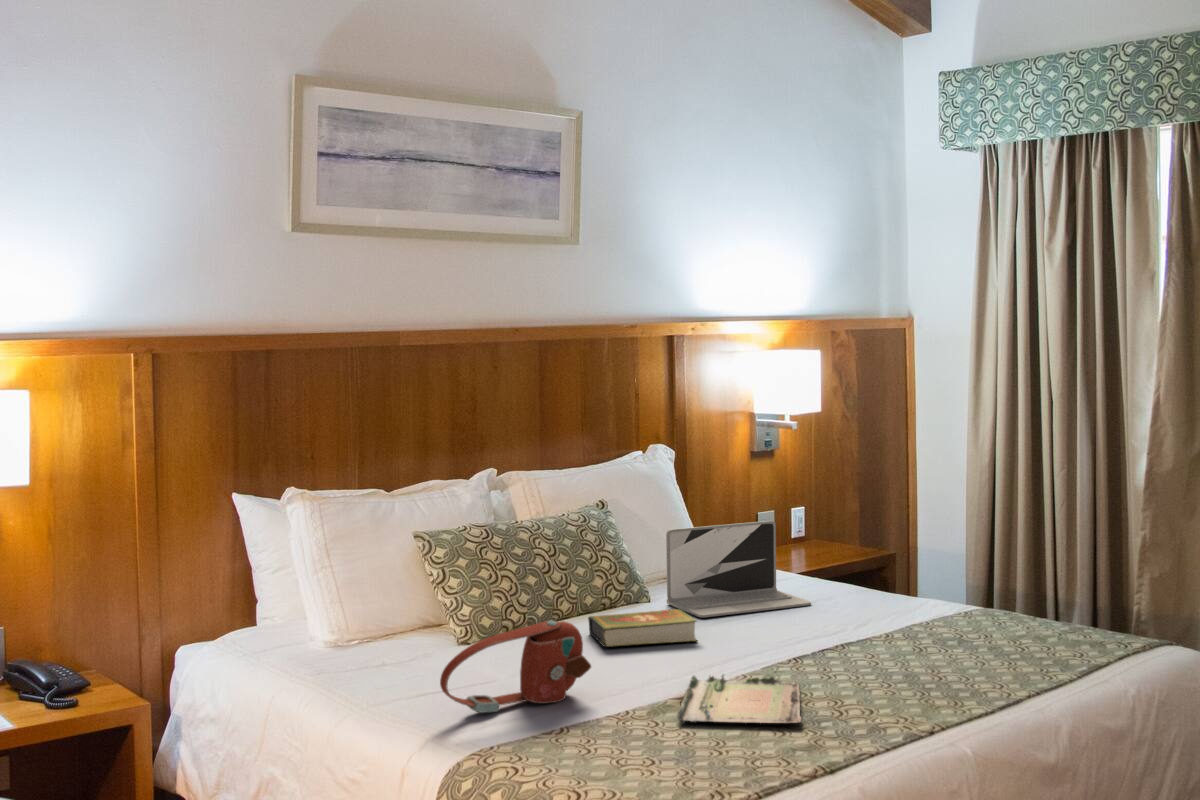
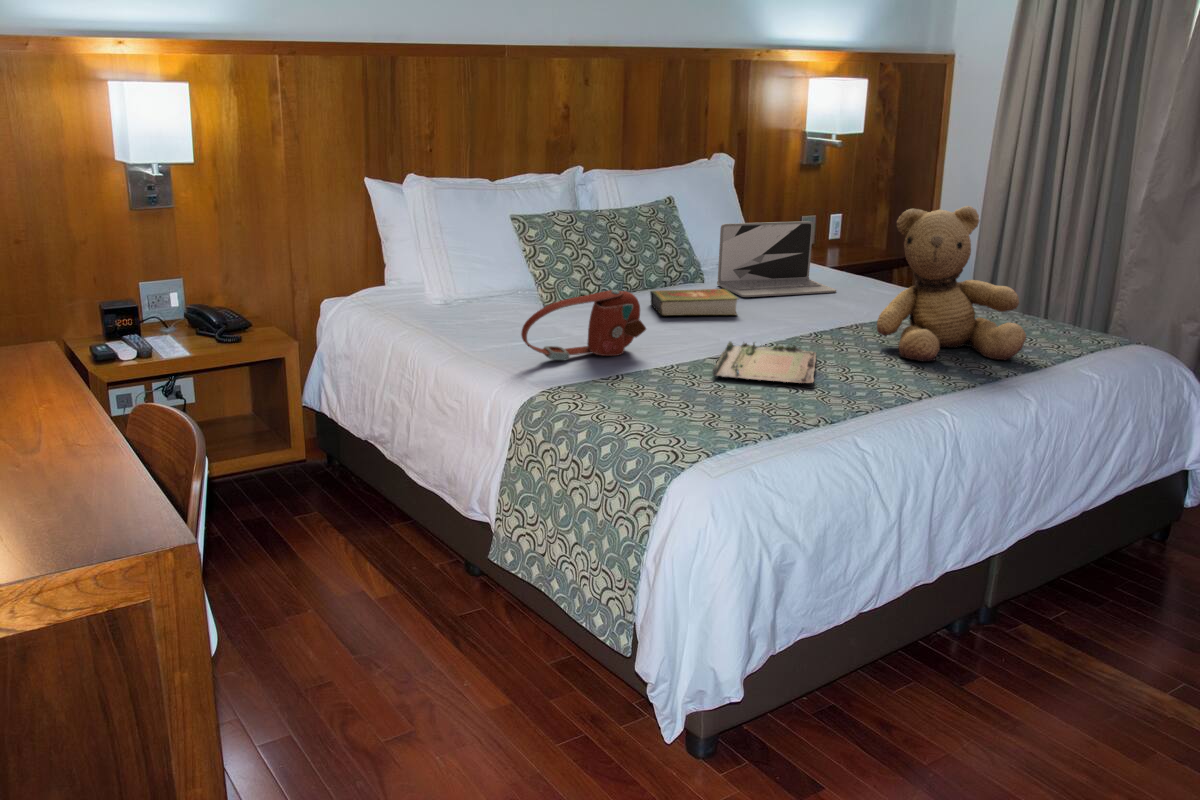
teddy bear: none [866,498,1043,687] -> present [877,206,1026,362]

